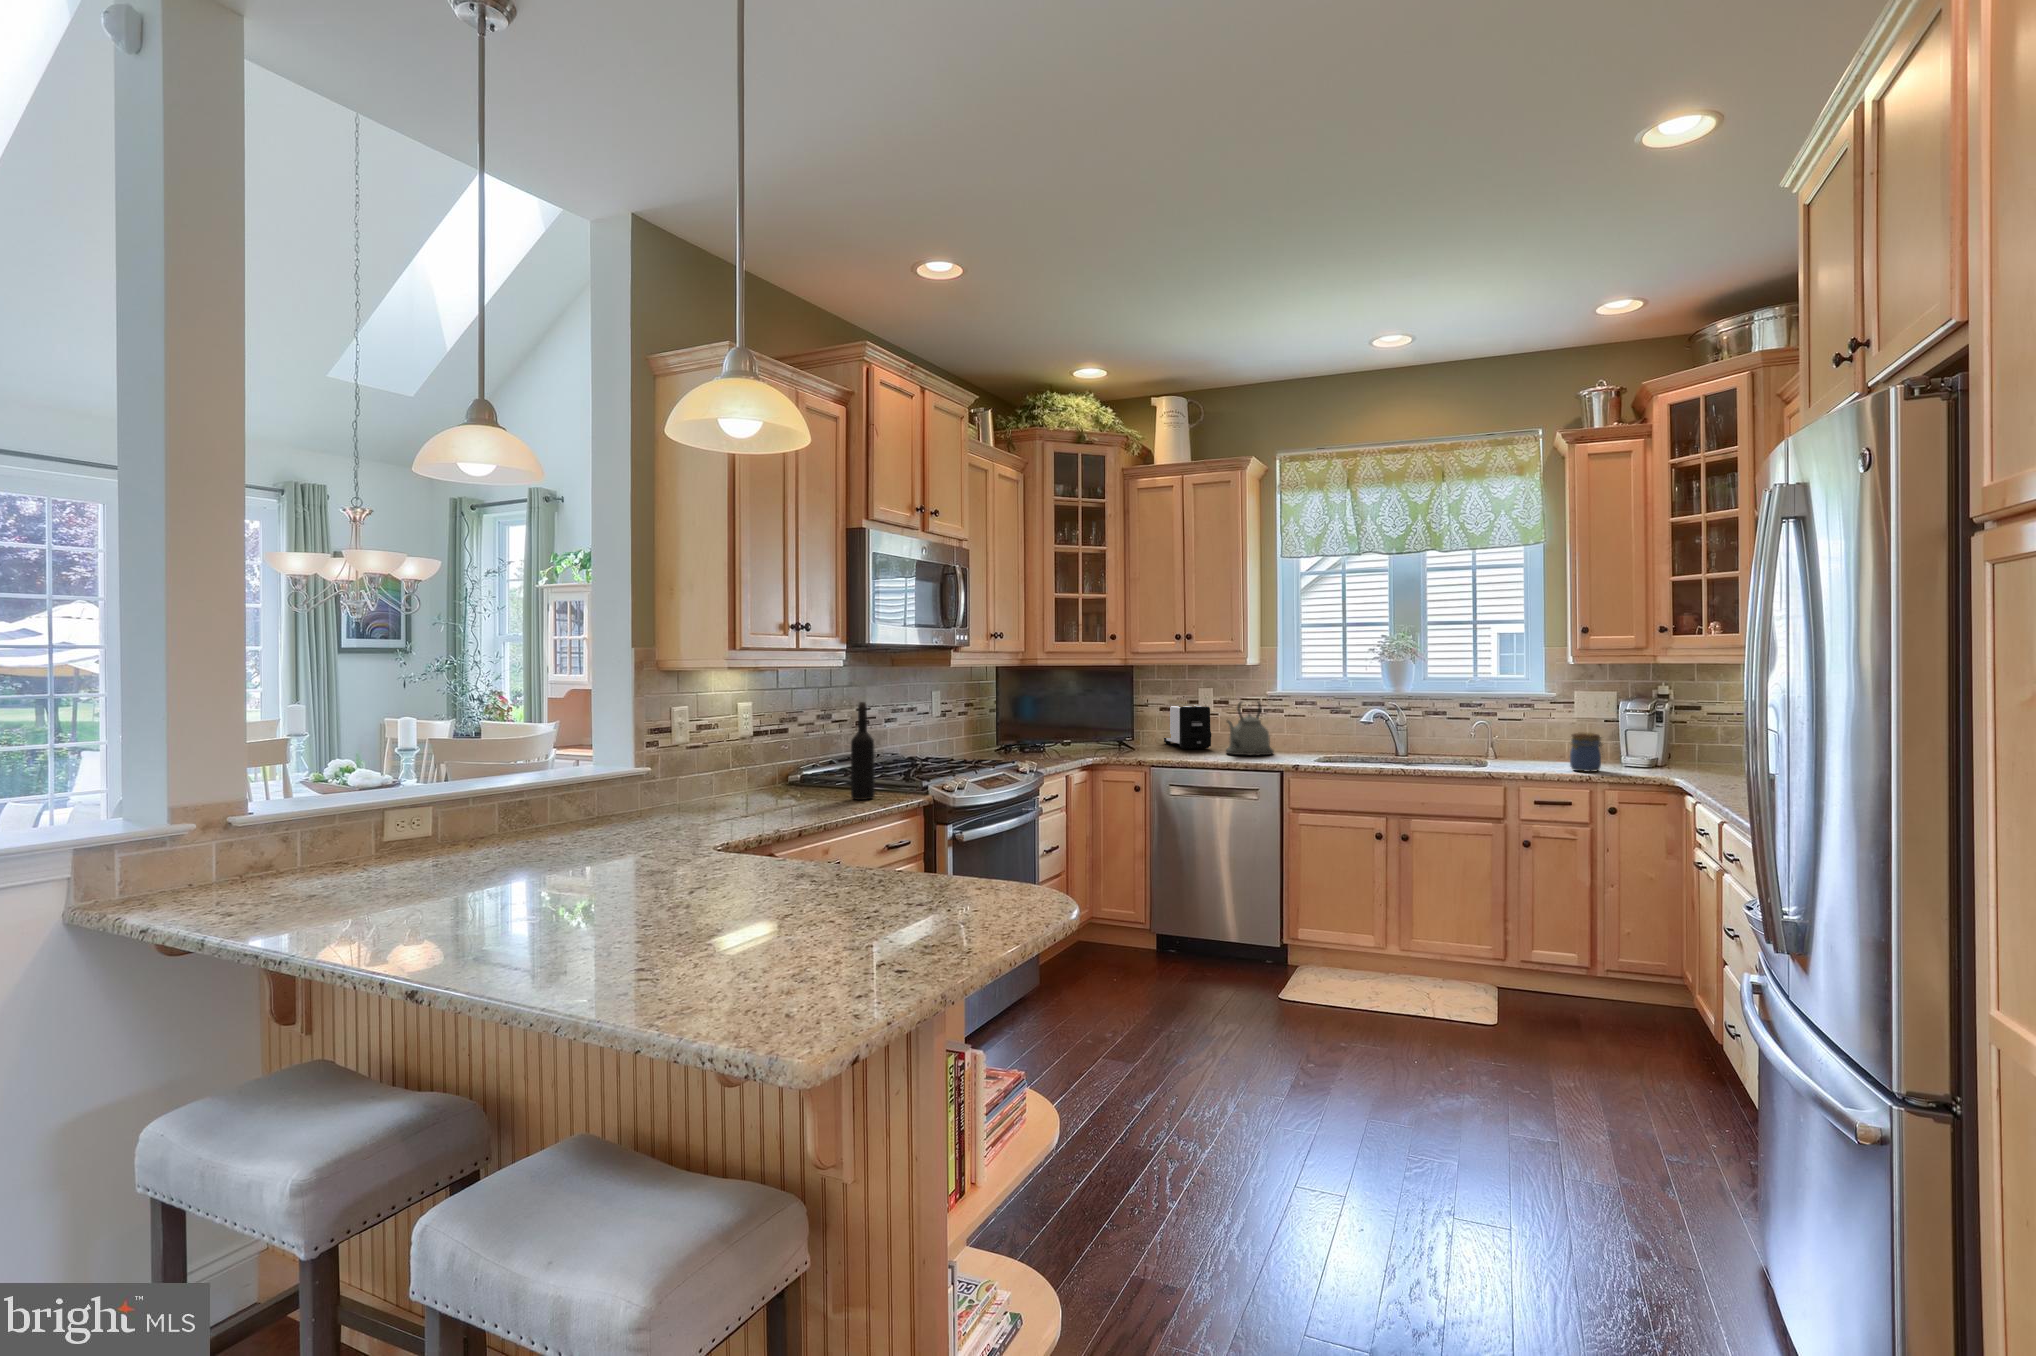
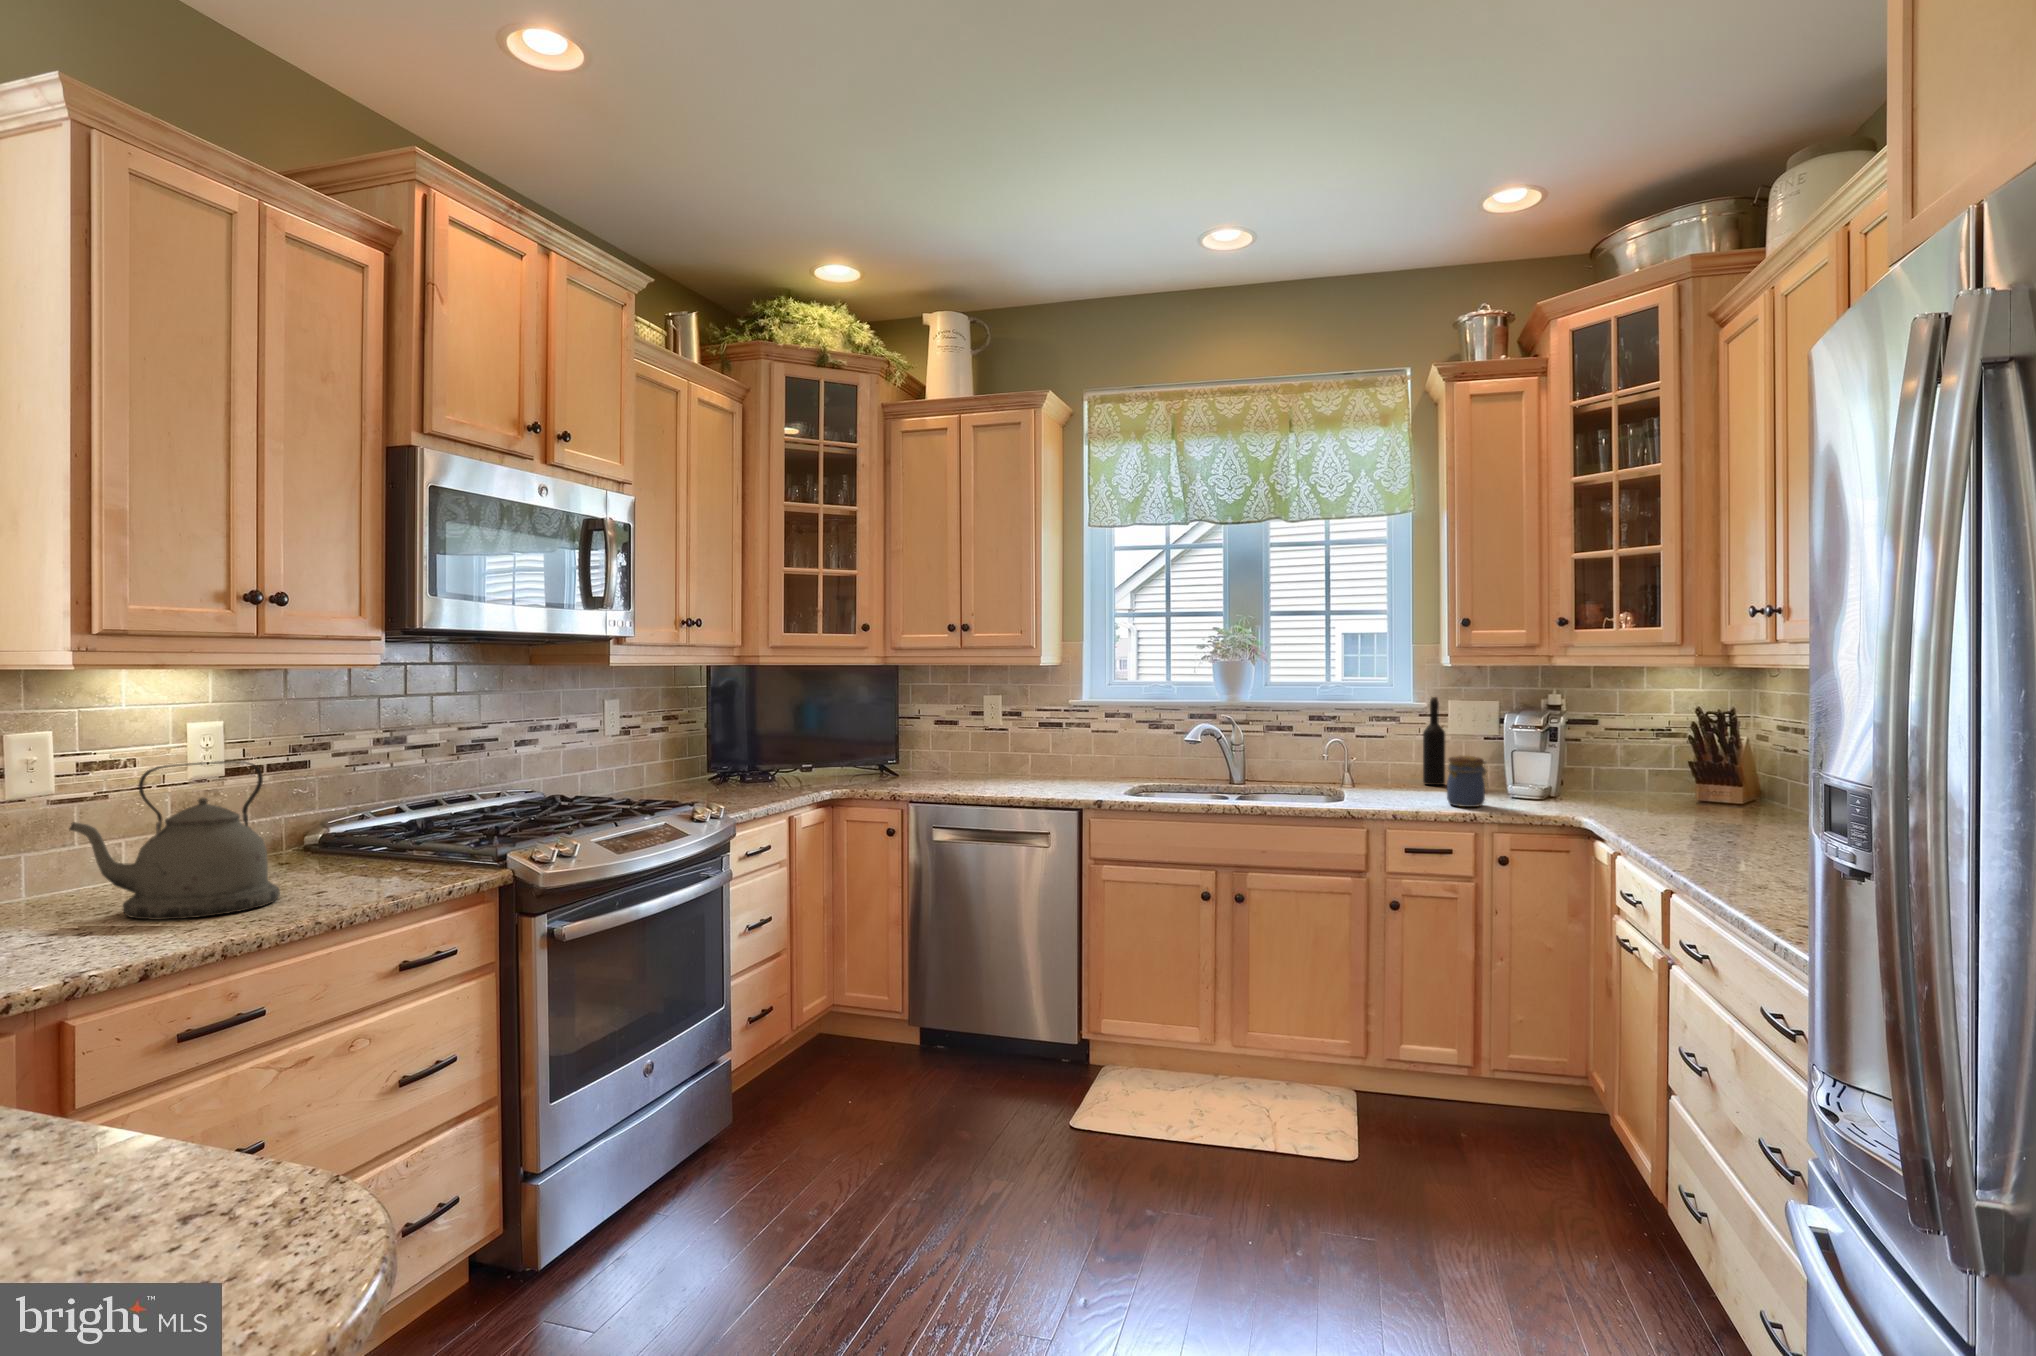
kettle: present [1226,701,1274,755] -> present [70,761,280,920]
wine bottle: present [851,702,875,800] -> present [1423,697,1445,785]
toaster: present [1164,705,1211,749] -> none [941,717,999,776]

